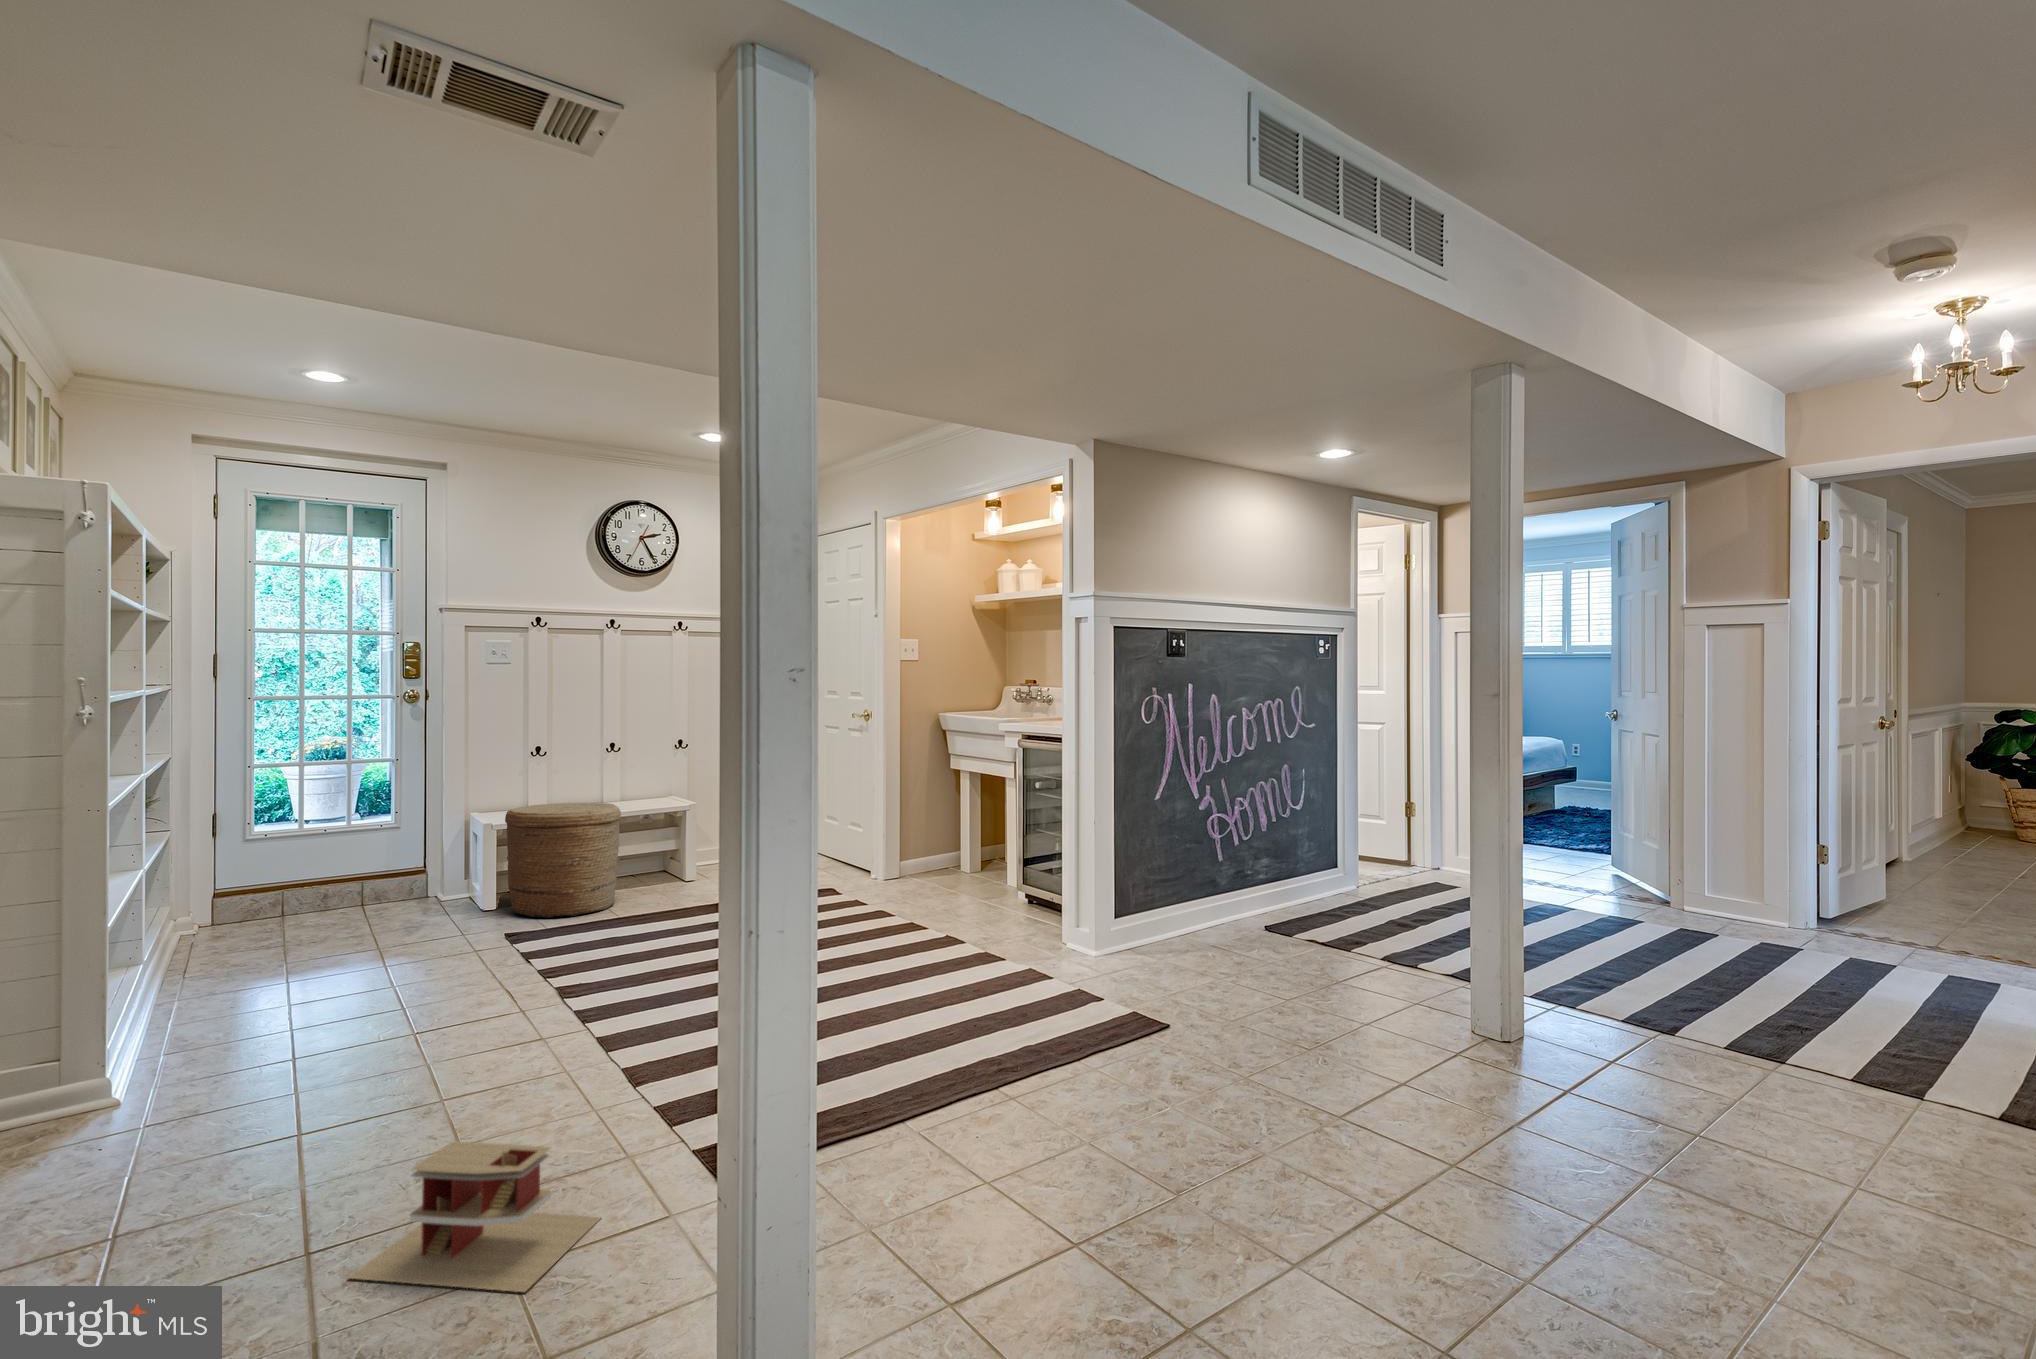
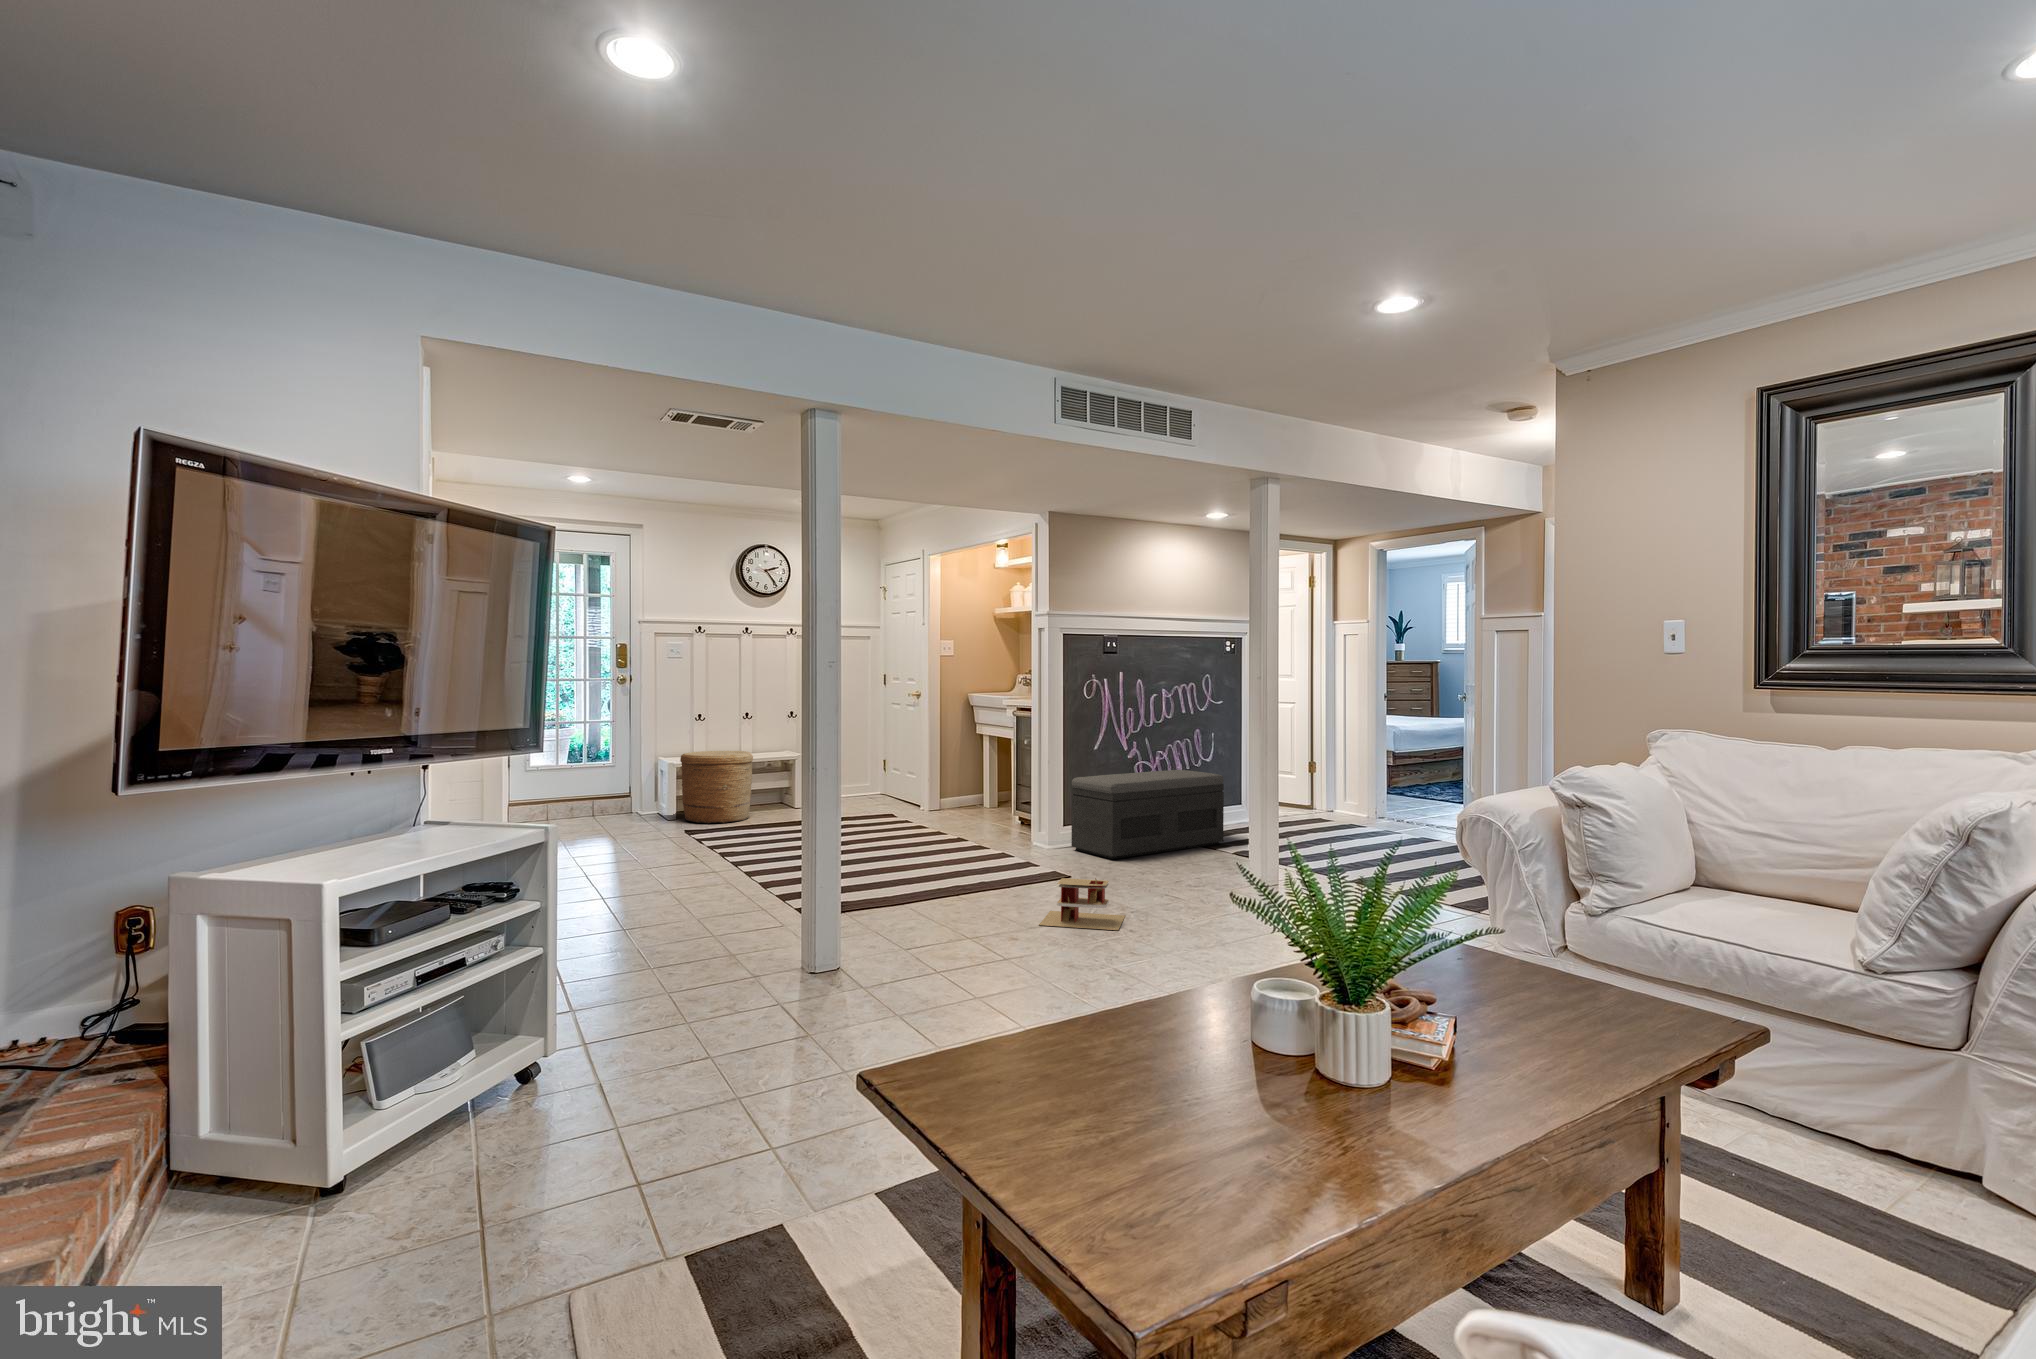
storage bench: none [1131,825,1344,975] -> present [1071,770,1224,859]
toy house: present [349,1141,600,1292] -> present [1039,878,1125,930]

